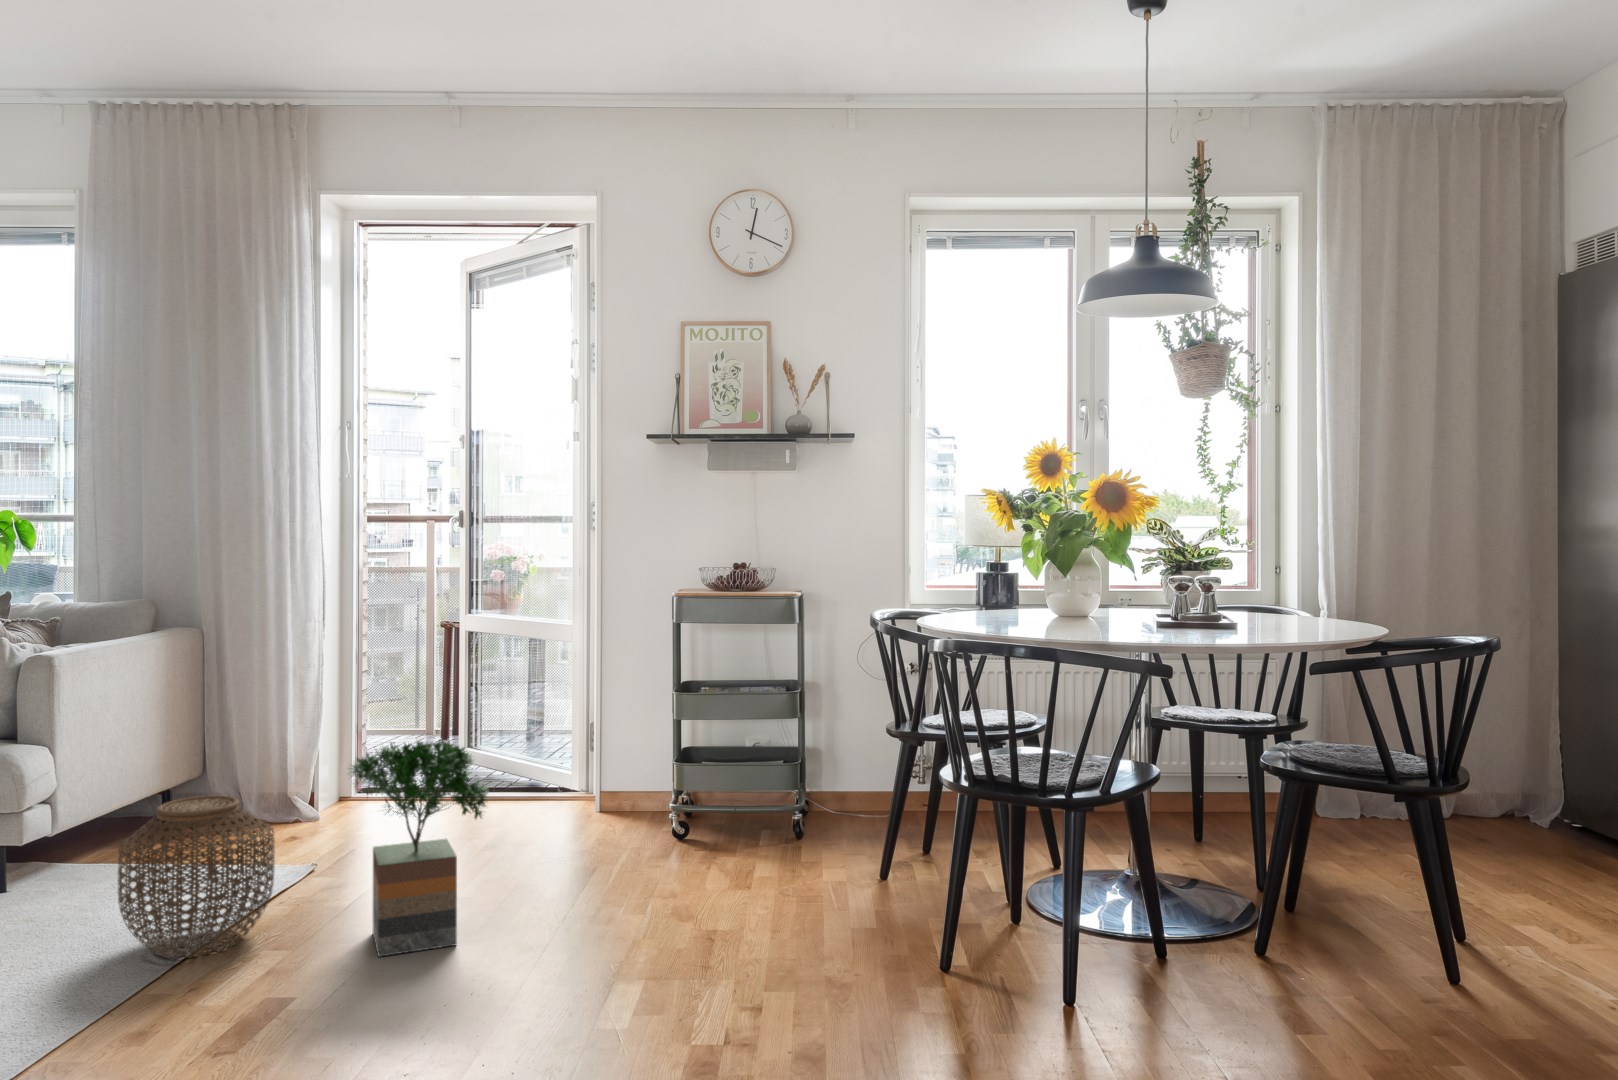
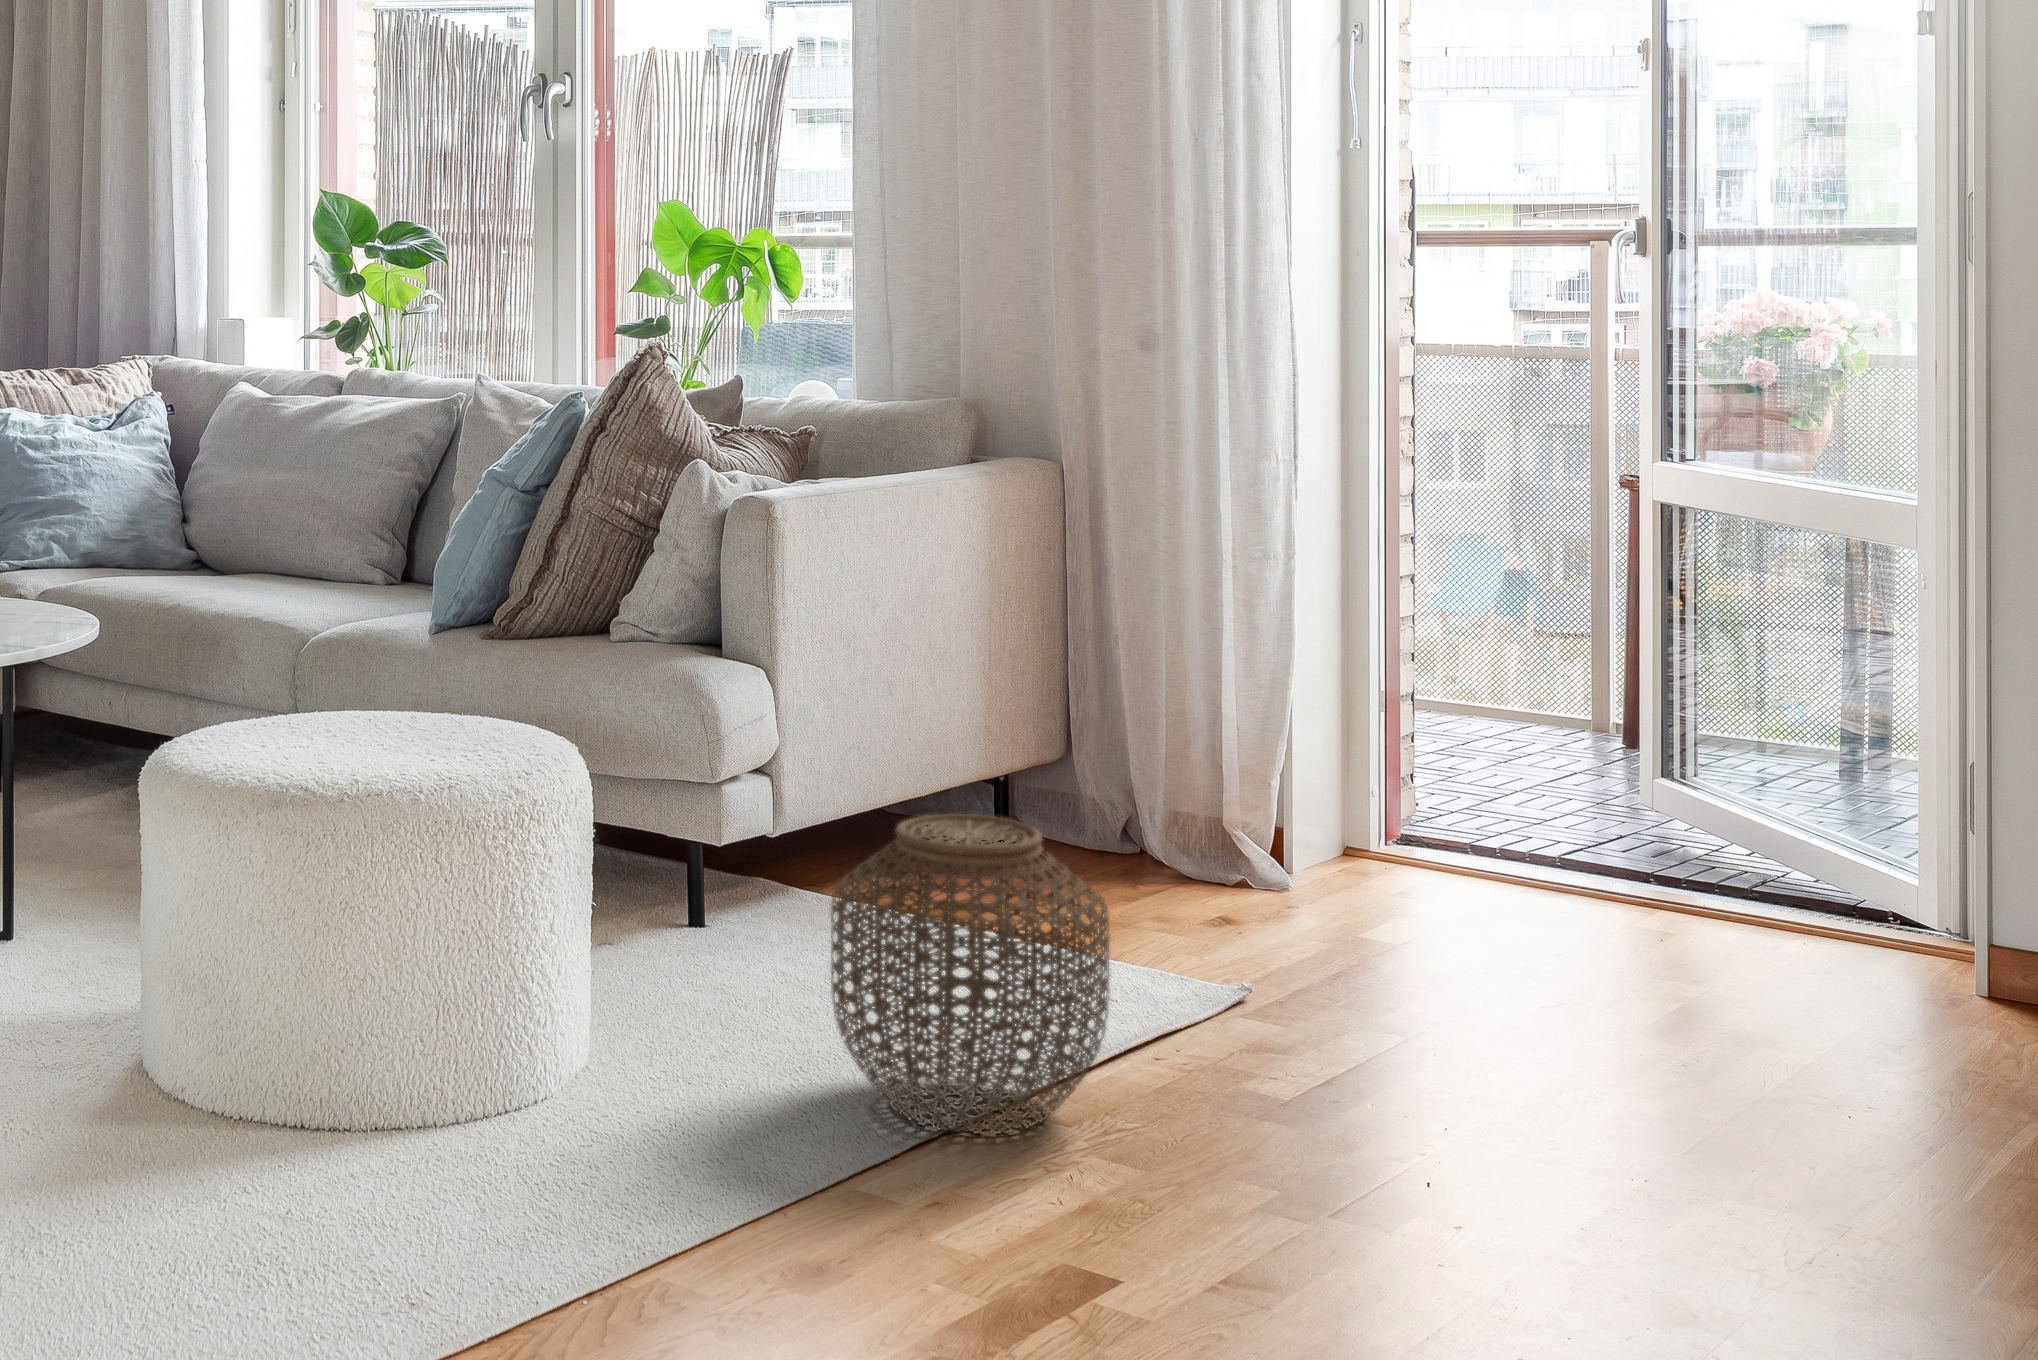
potted tree: present [348,741,488,957] -> none [1234,762,1569,1265]

